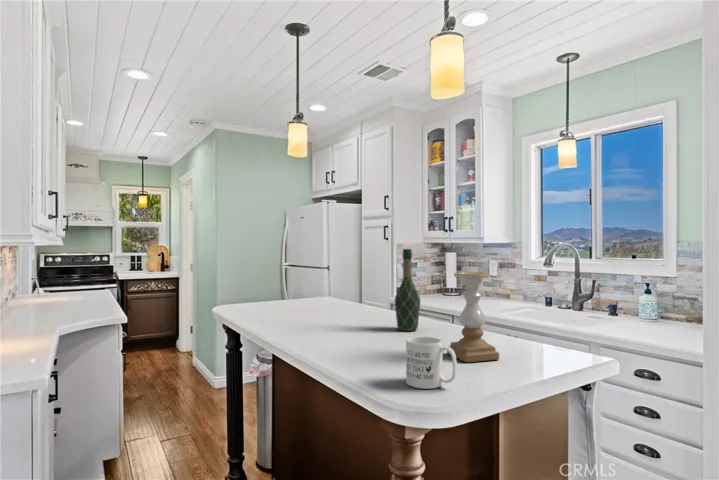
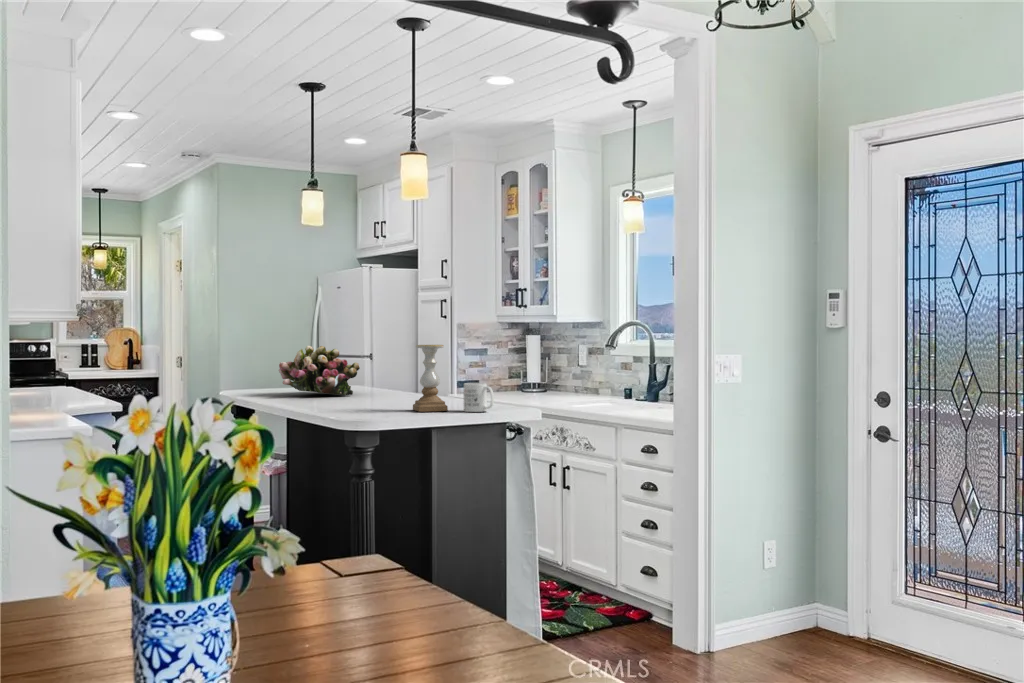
wine bottle: present [395,249,420,331] -> none [390,327,414,401]
flower arrangement: none [270,266,349,317] -> present [279,346,360,395]
mug: present [406,337,457,389] -> present [464,383,494,412]

